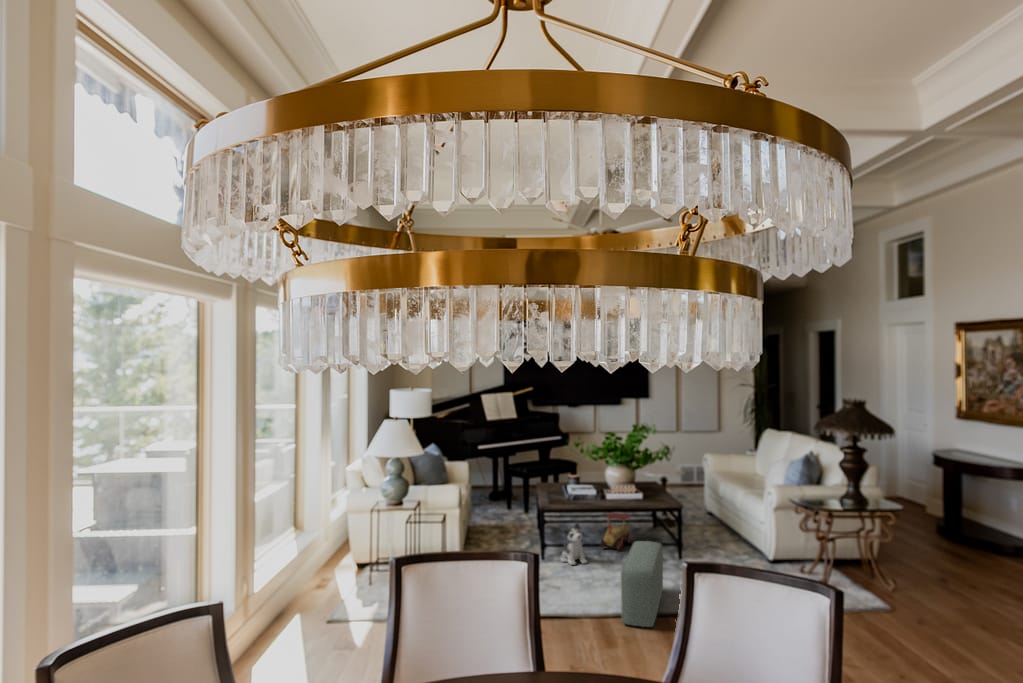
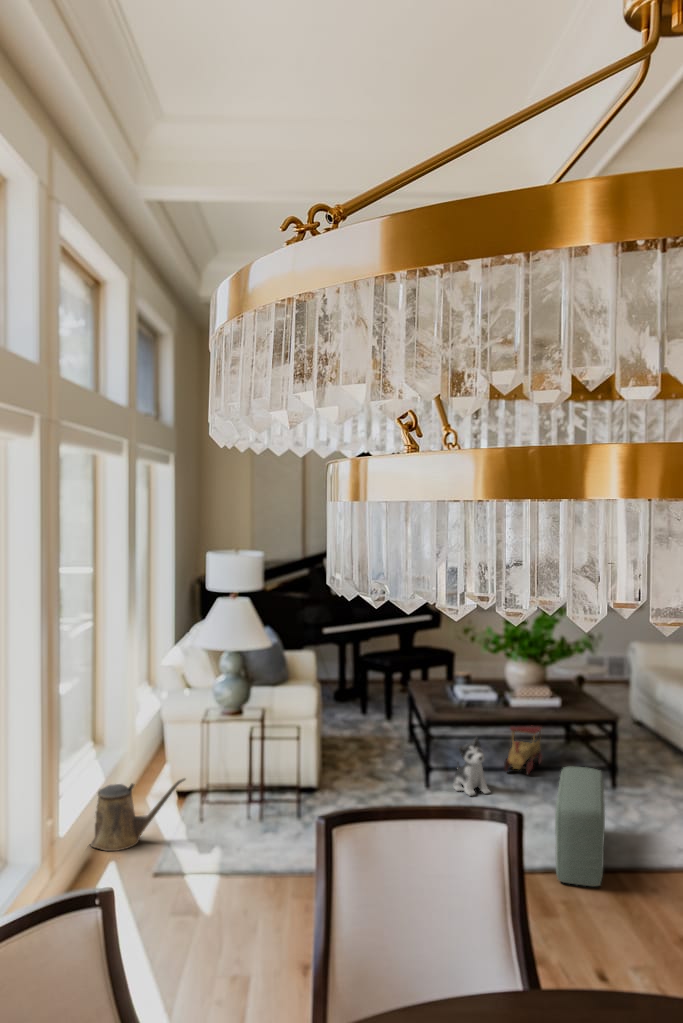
watering can: none [276,551,356,605] -> present [90,778,185,851]

